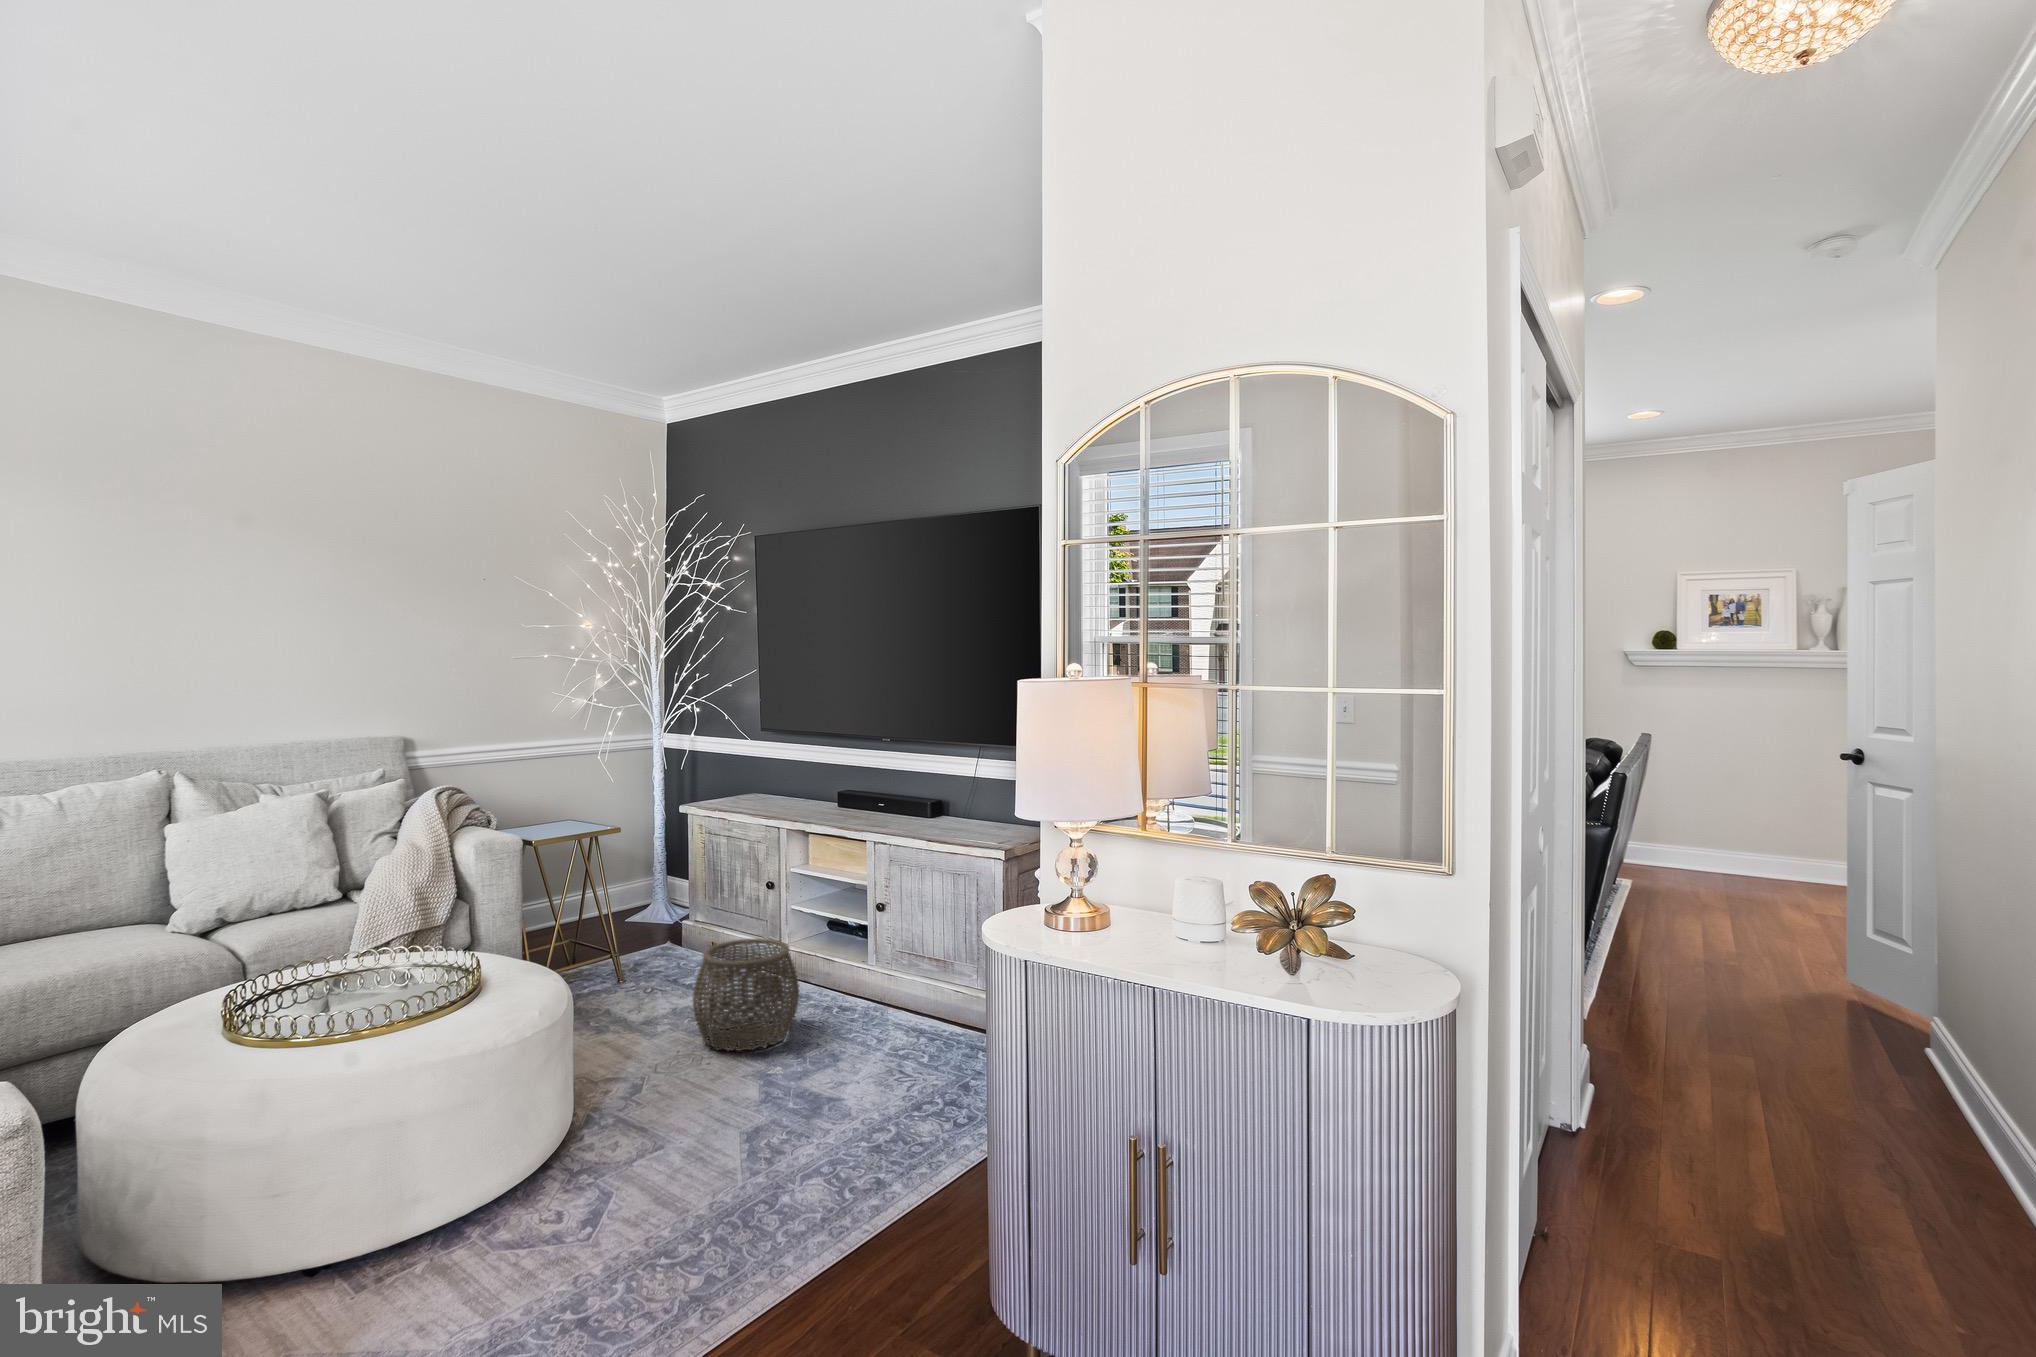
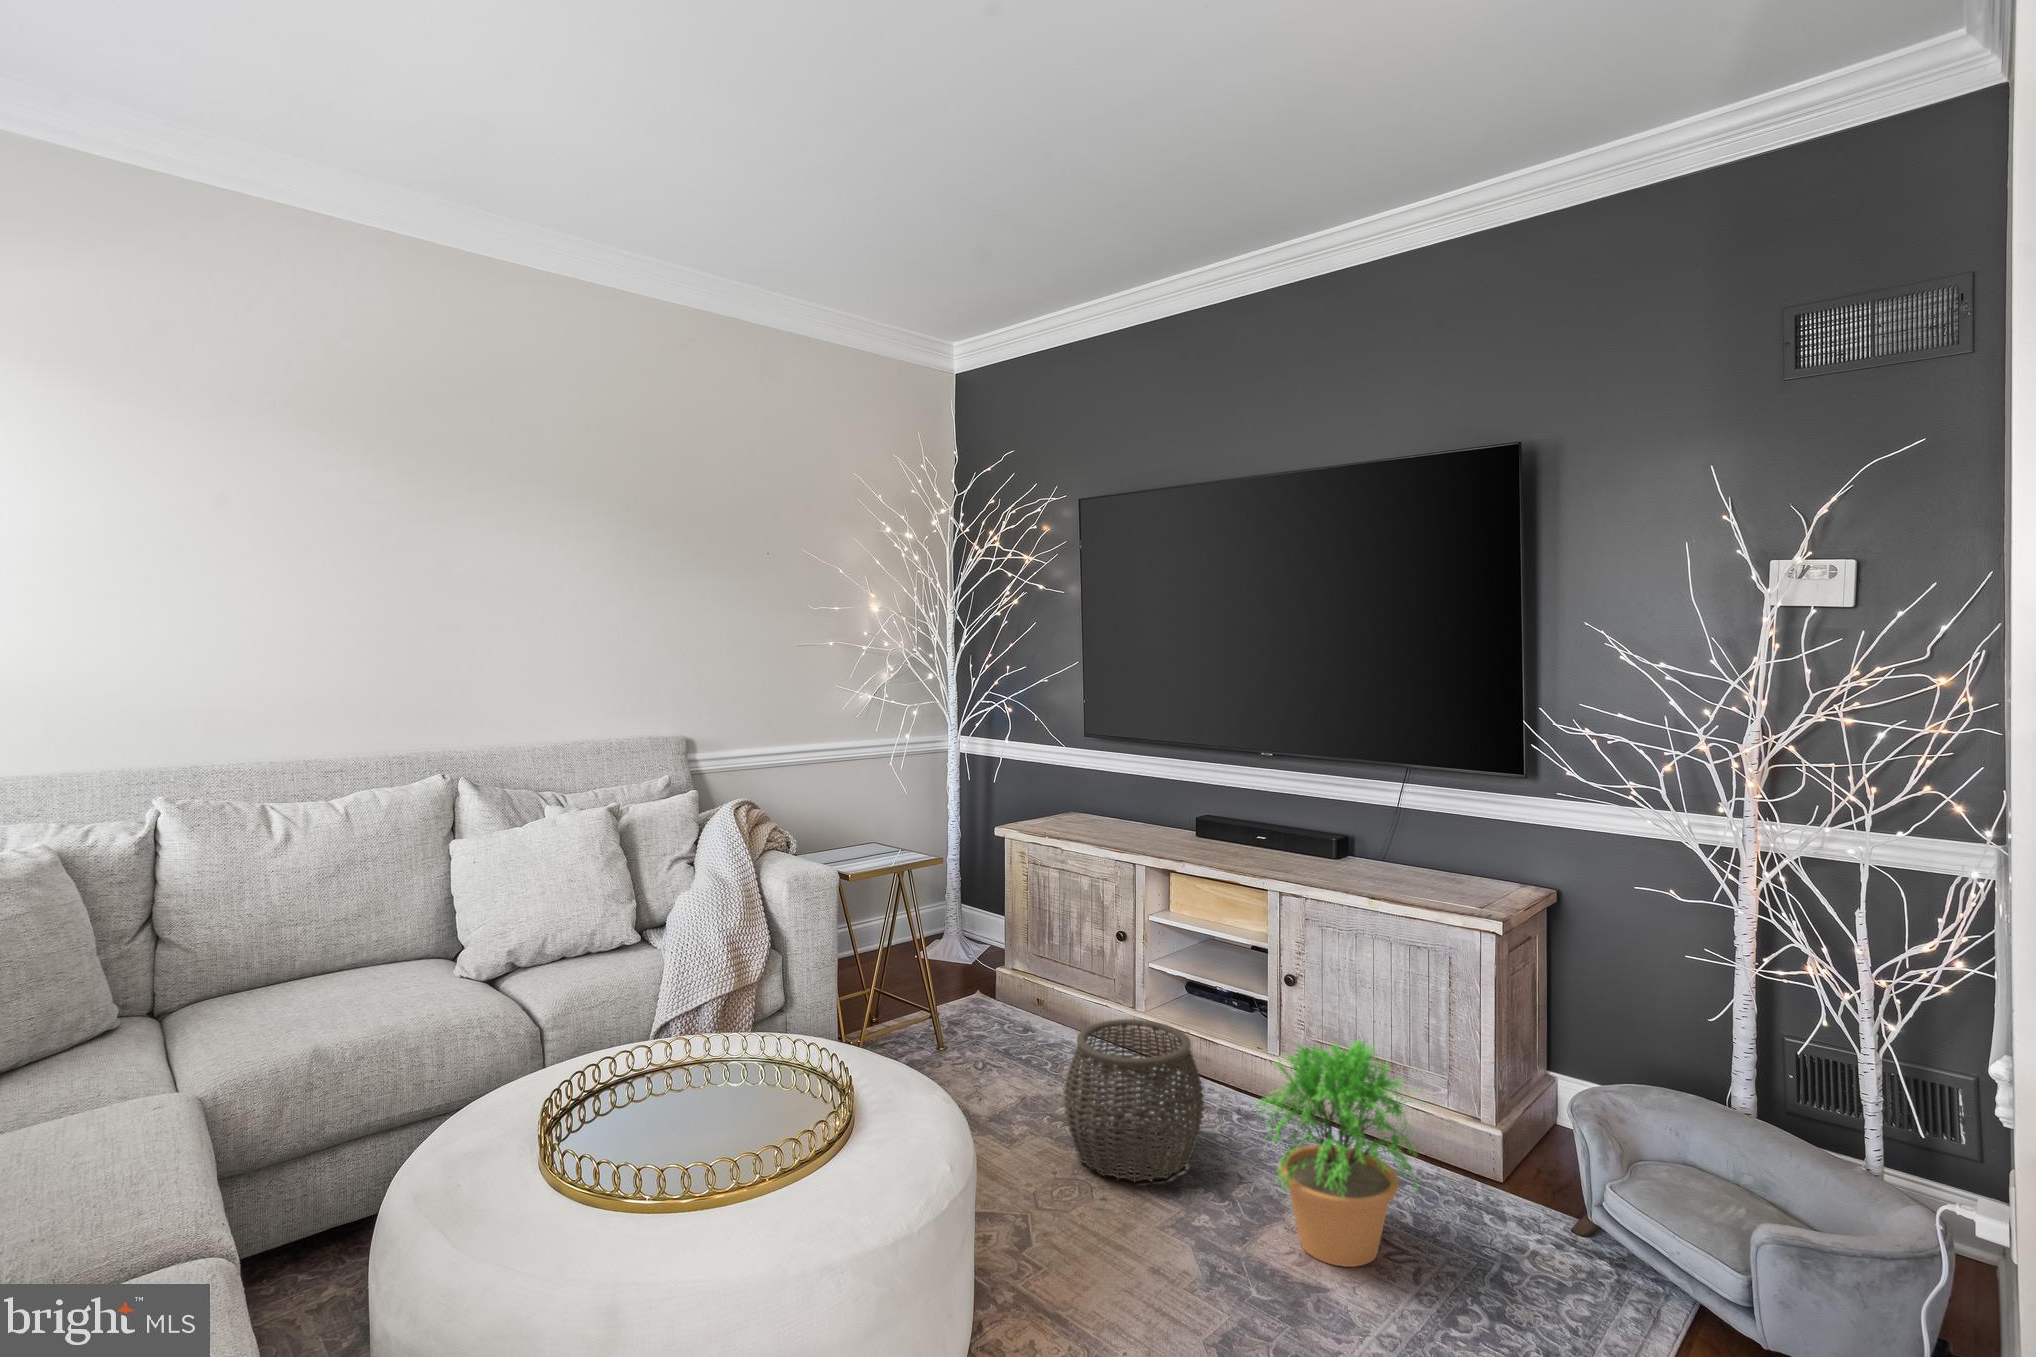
potted plant: none [809,932,933,1086] -> present [1255,1040,1417,1267]

